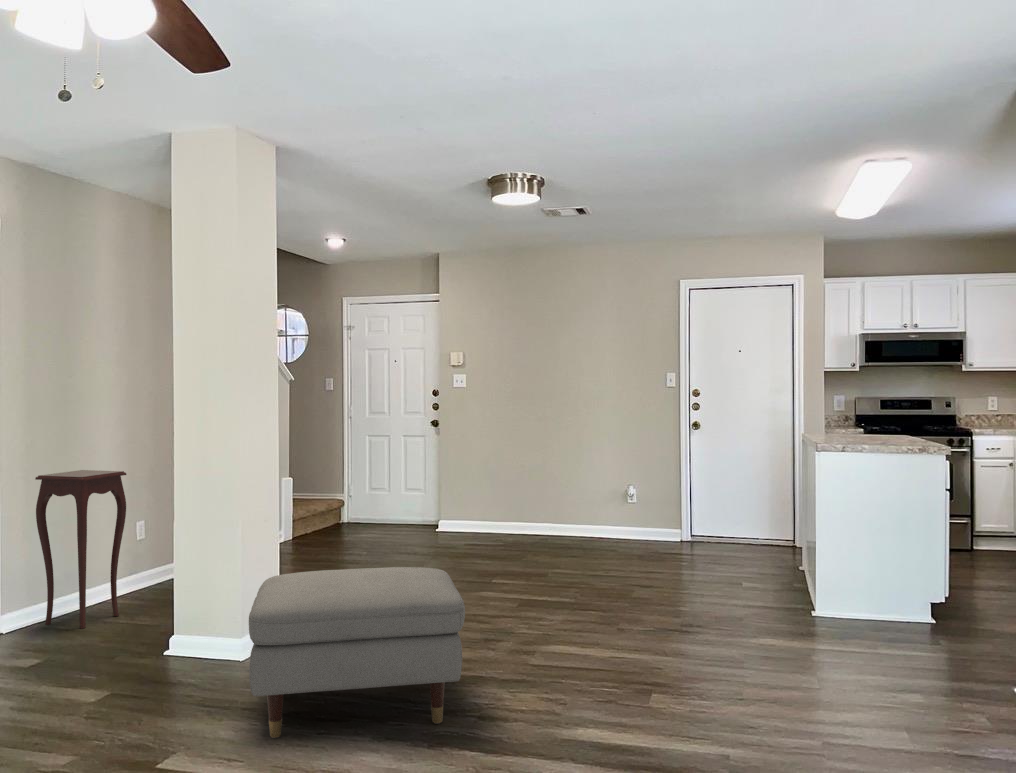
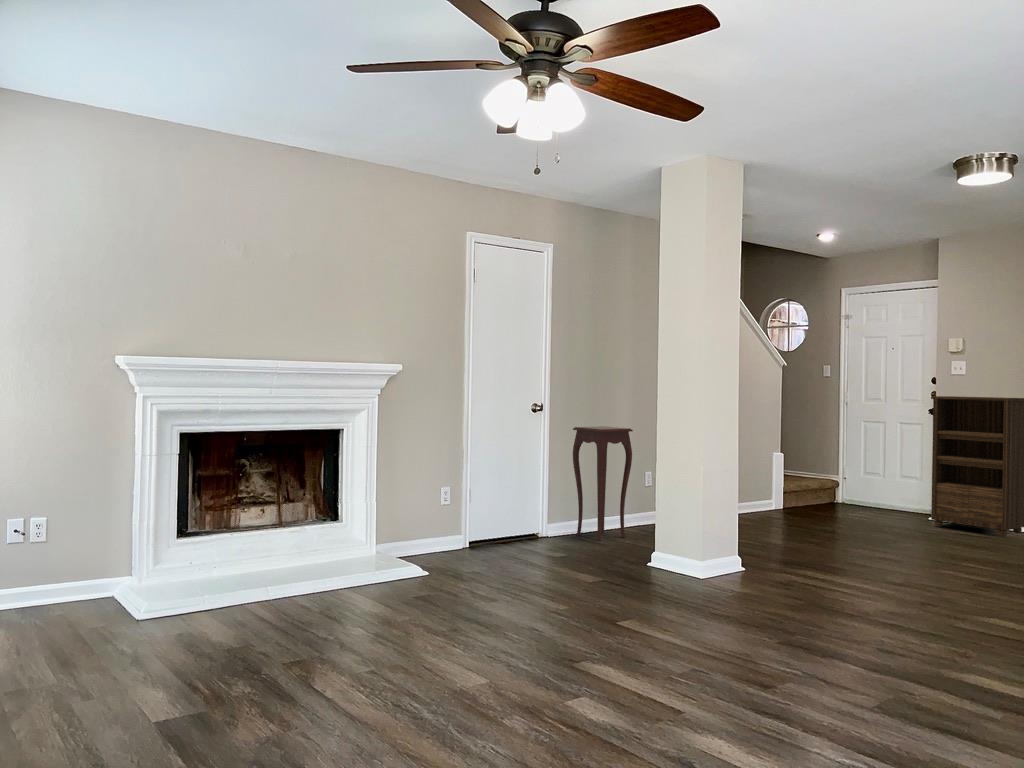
bookshelf: none [441,410,522,543] -> present [931,396,1024,537]
ottoman: present [249,567,465,738] -> none [684,508,870,644]

